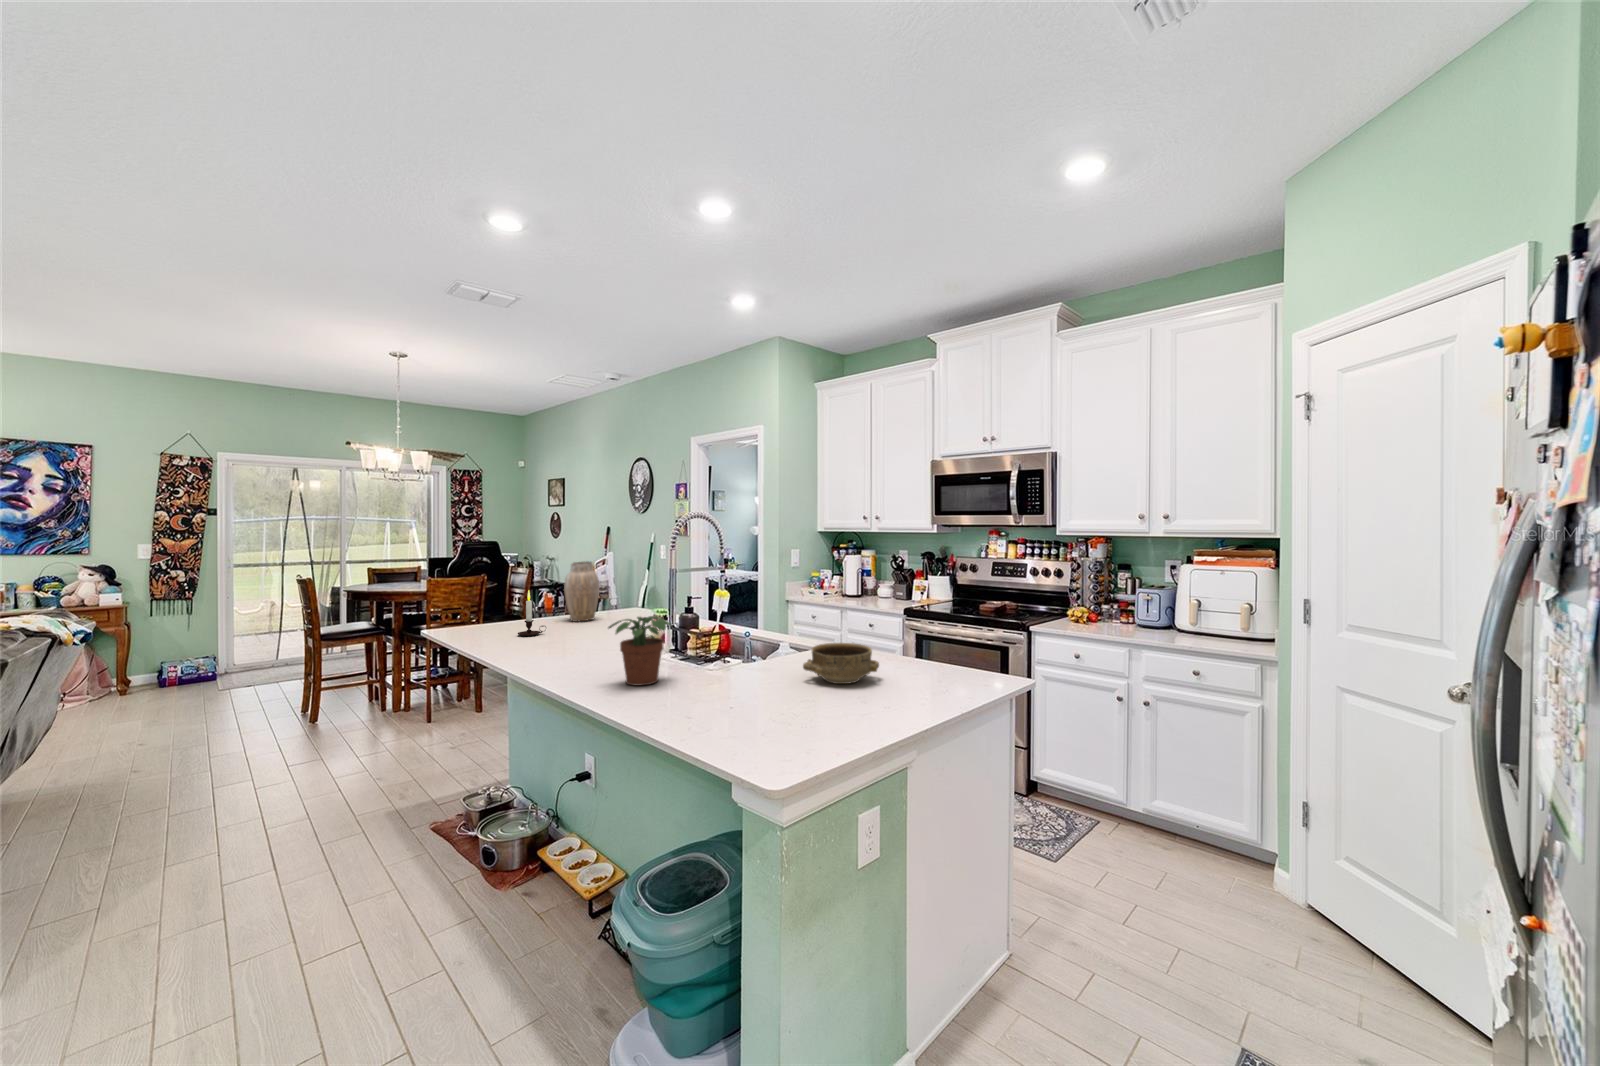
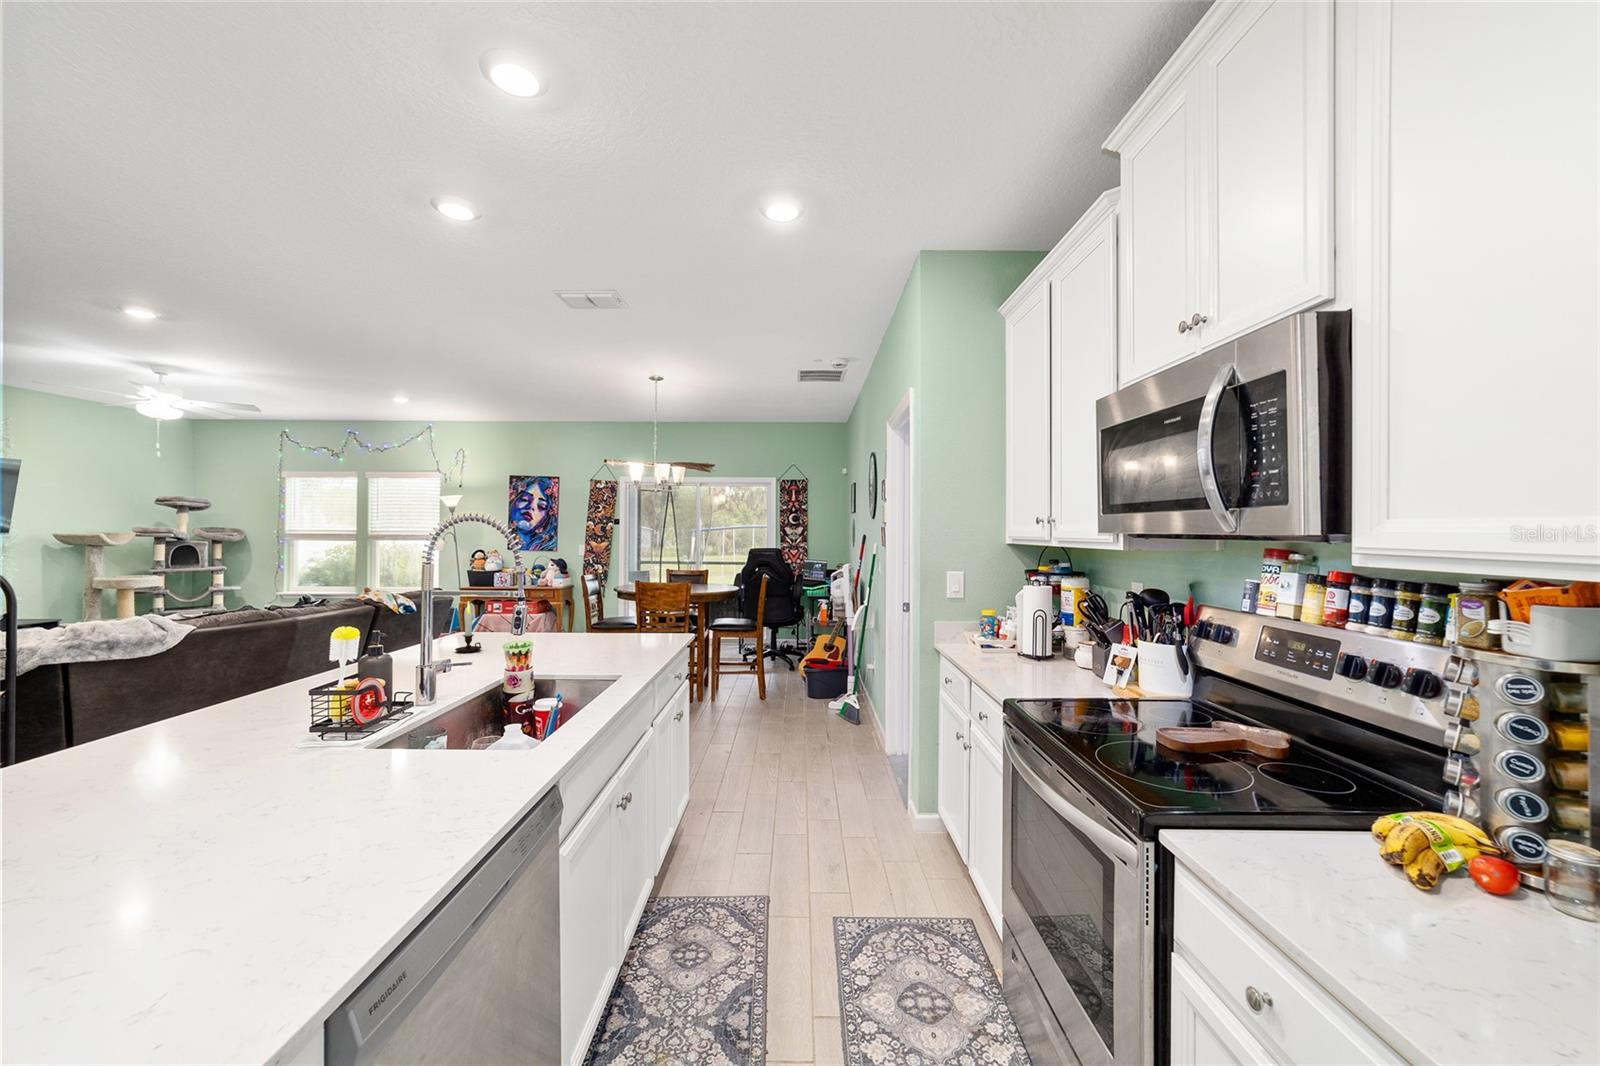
vase: present [564,561,599,622] -> none [557,572,598,643]
potted plant: present [608,616,671,686] -> none [128,651,242,749]
ceramic bowl: present [803,643,879,684] -> none [138,751,306,852]

